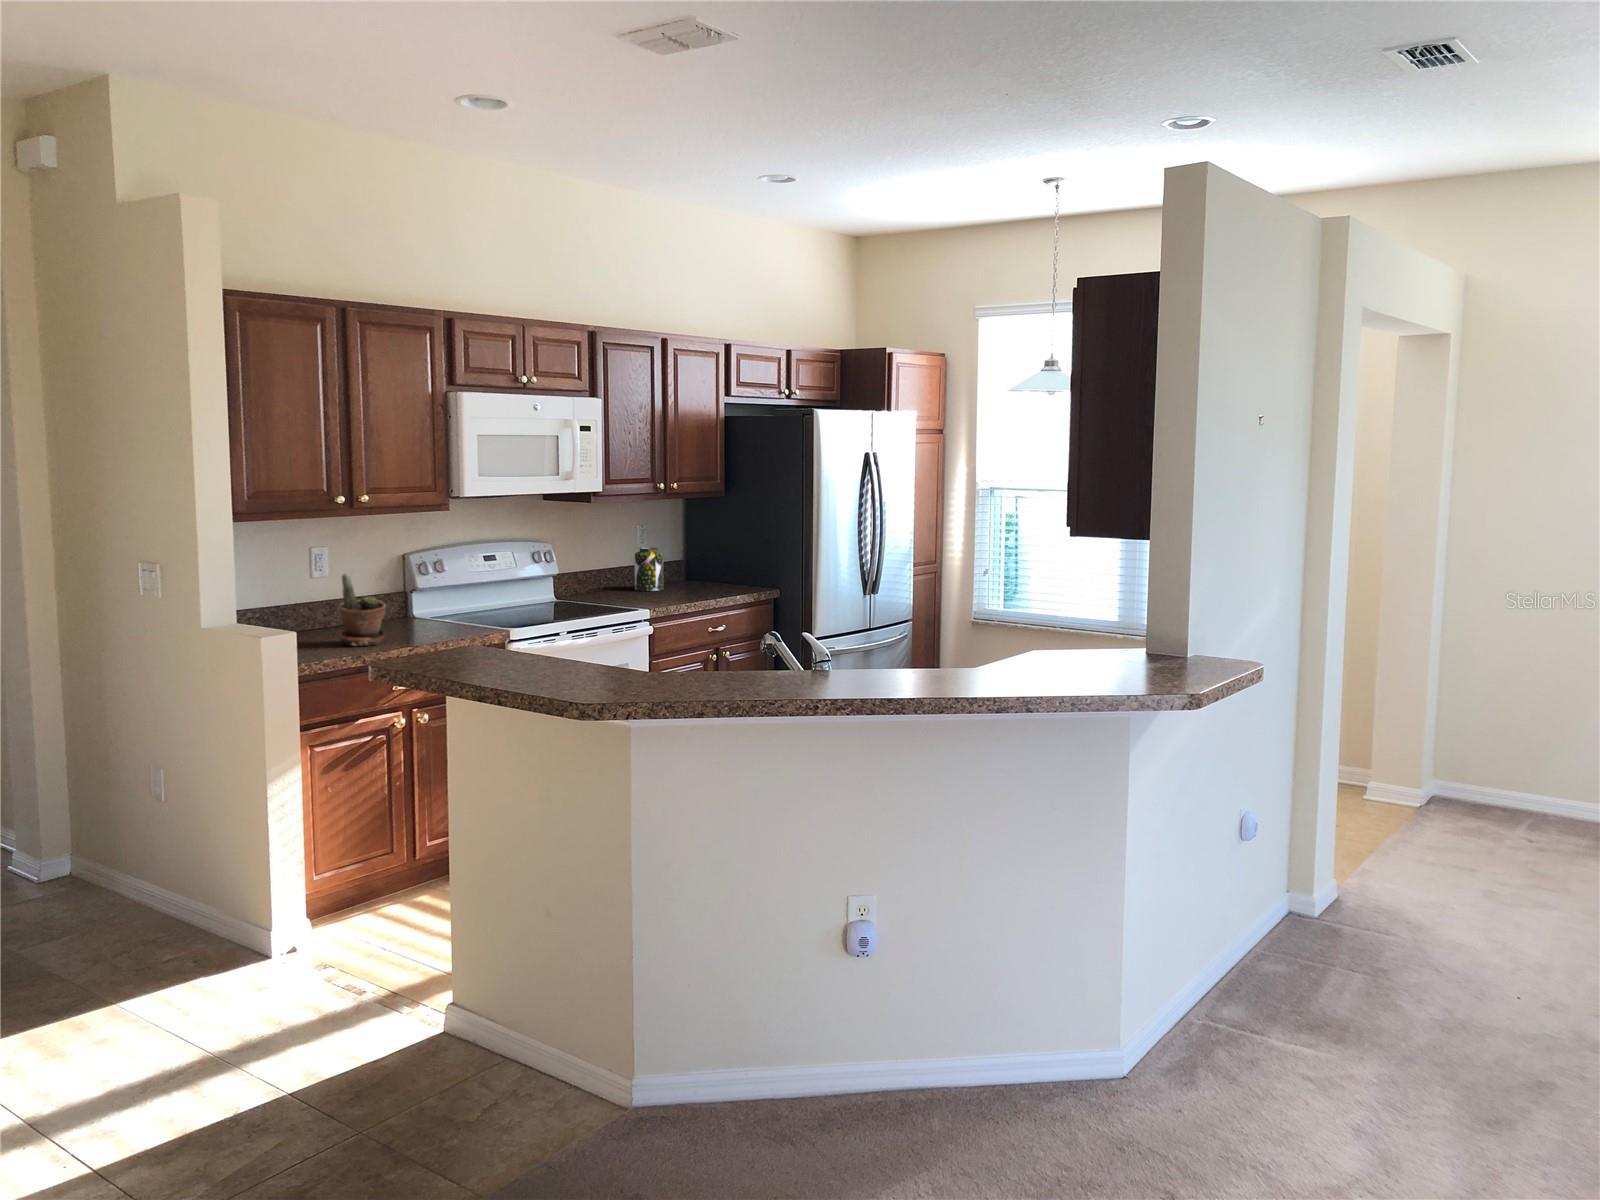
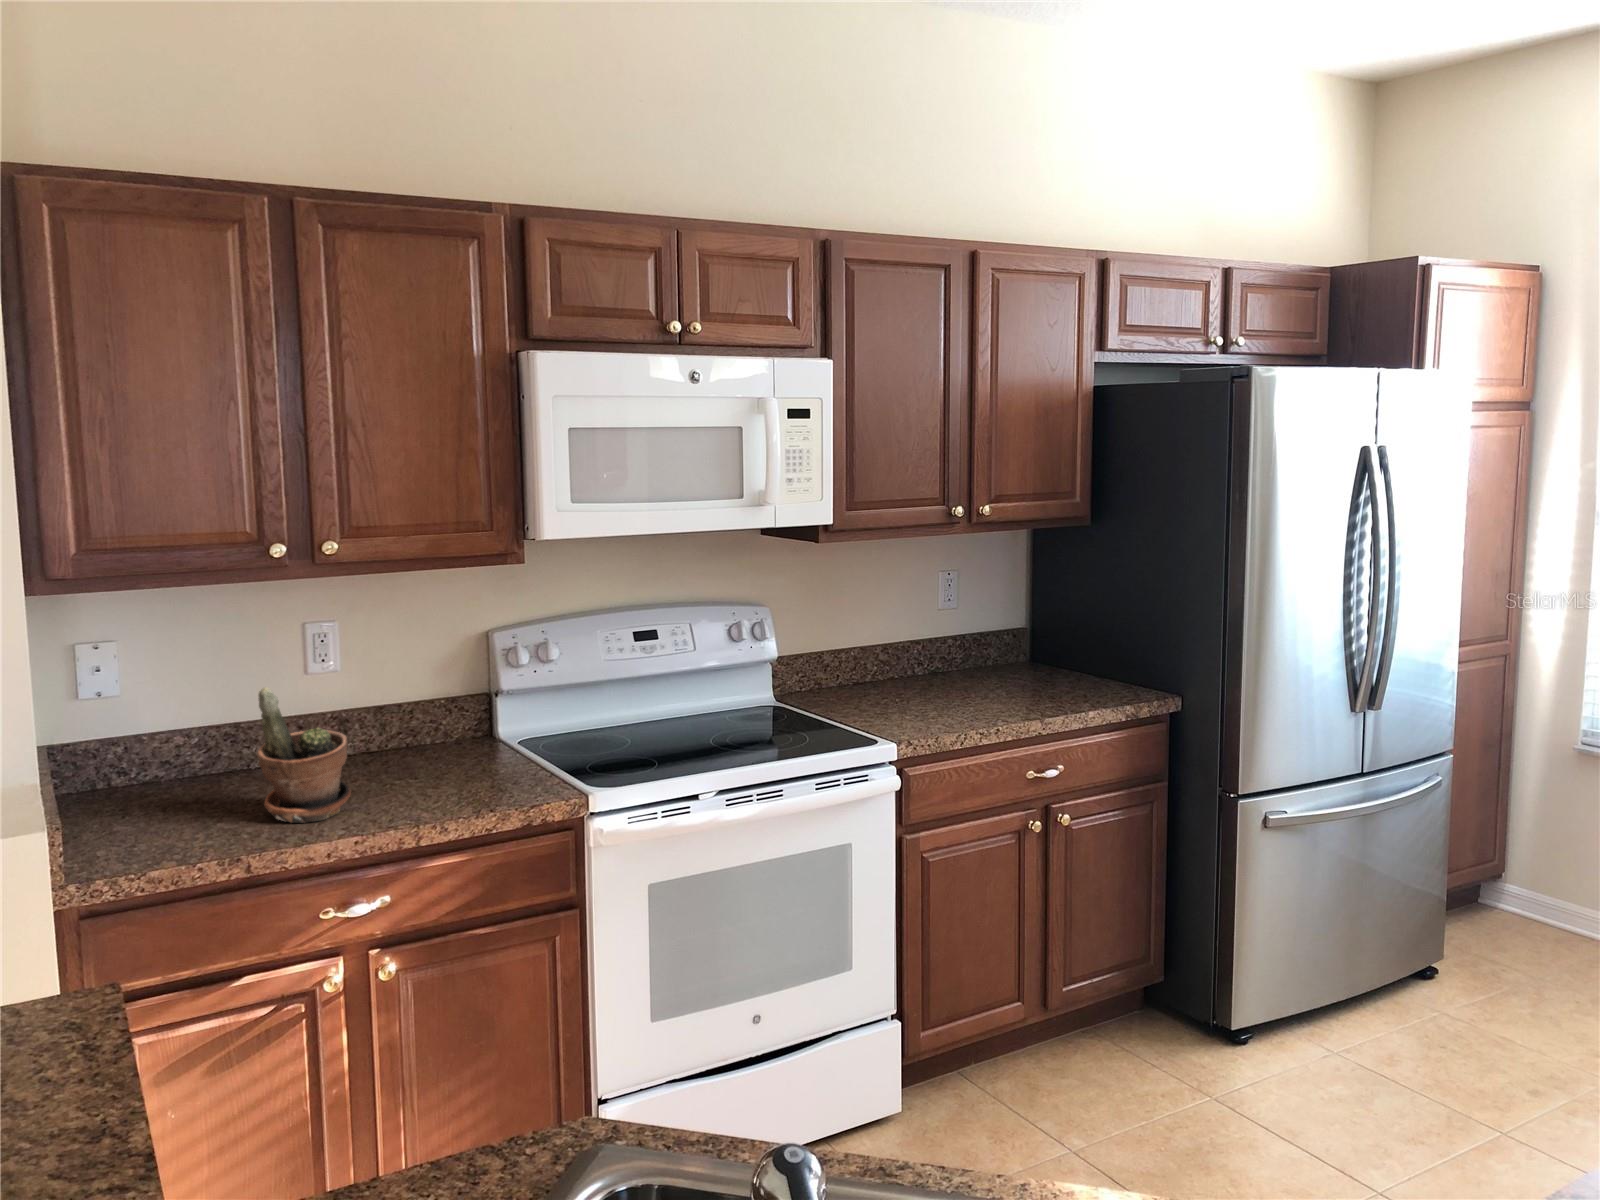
jar: present [635,547,664,591] -> none [929,611,977,687]

